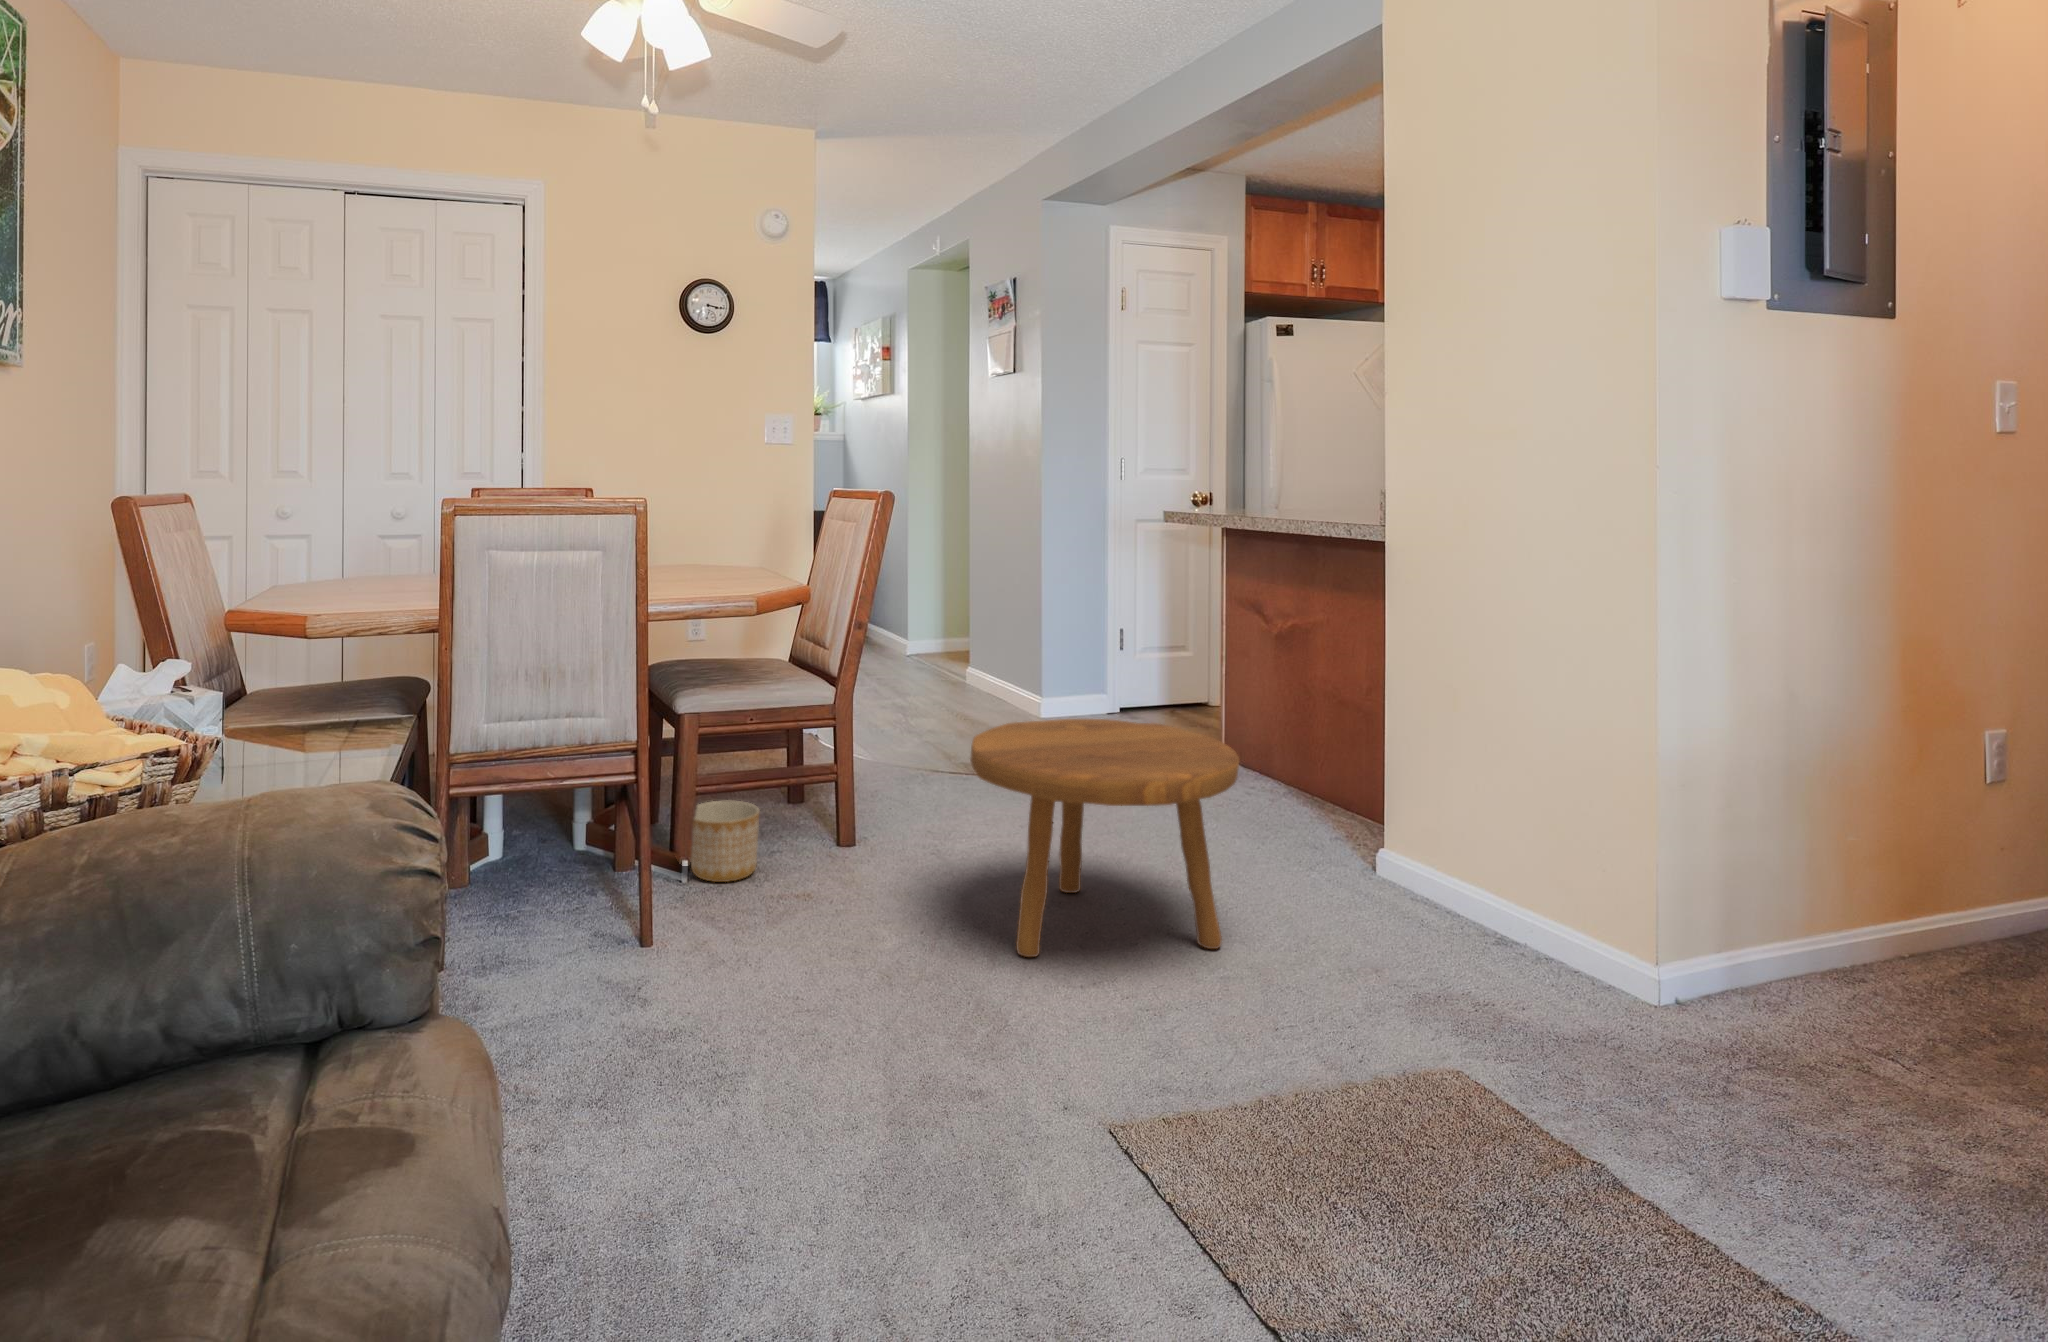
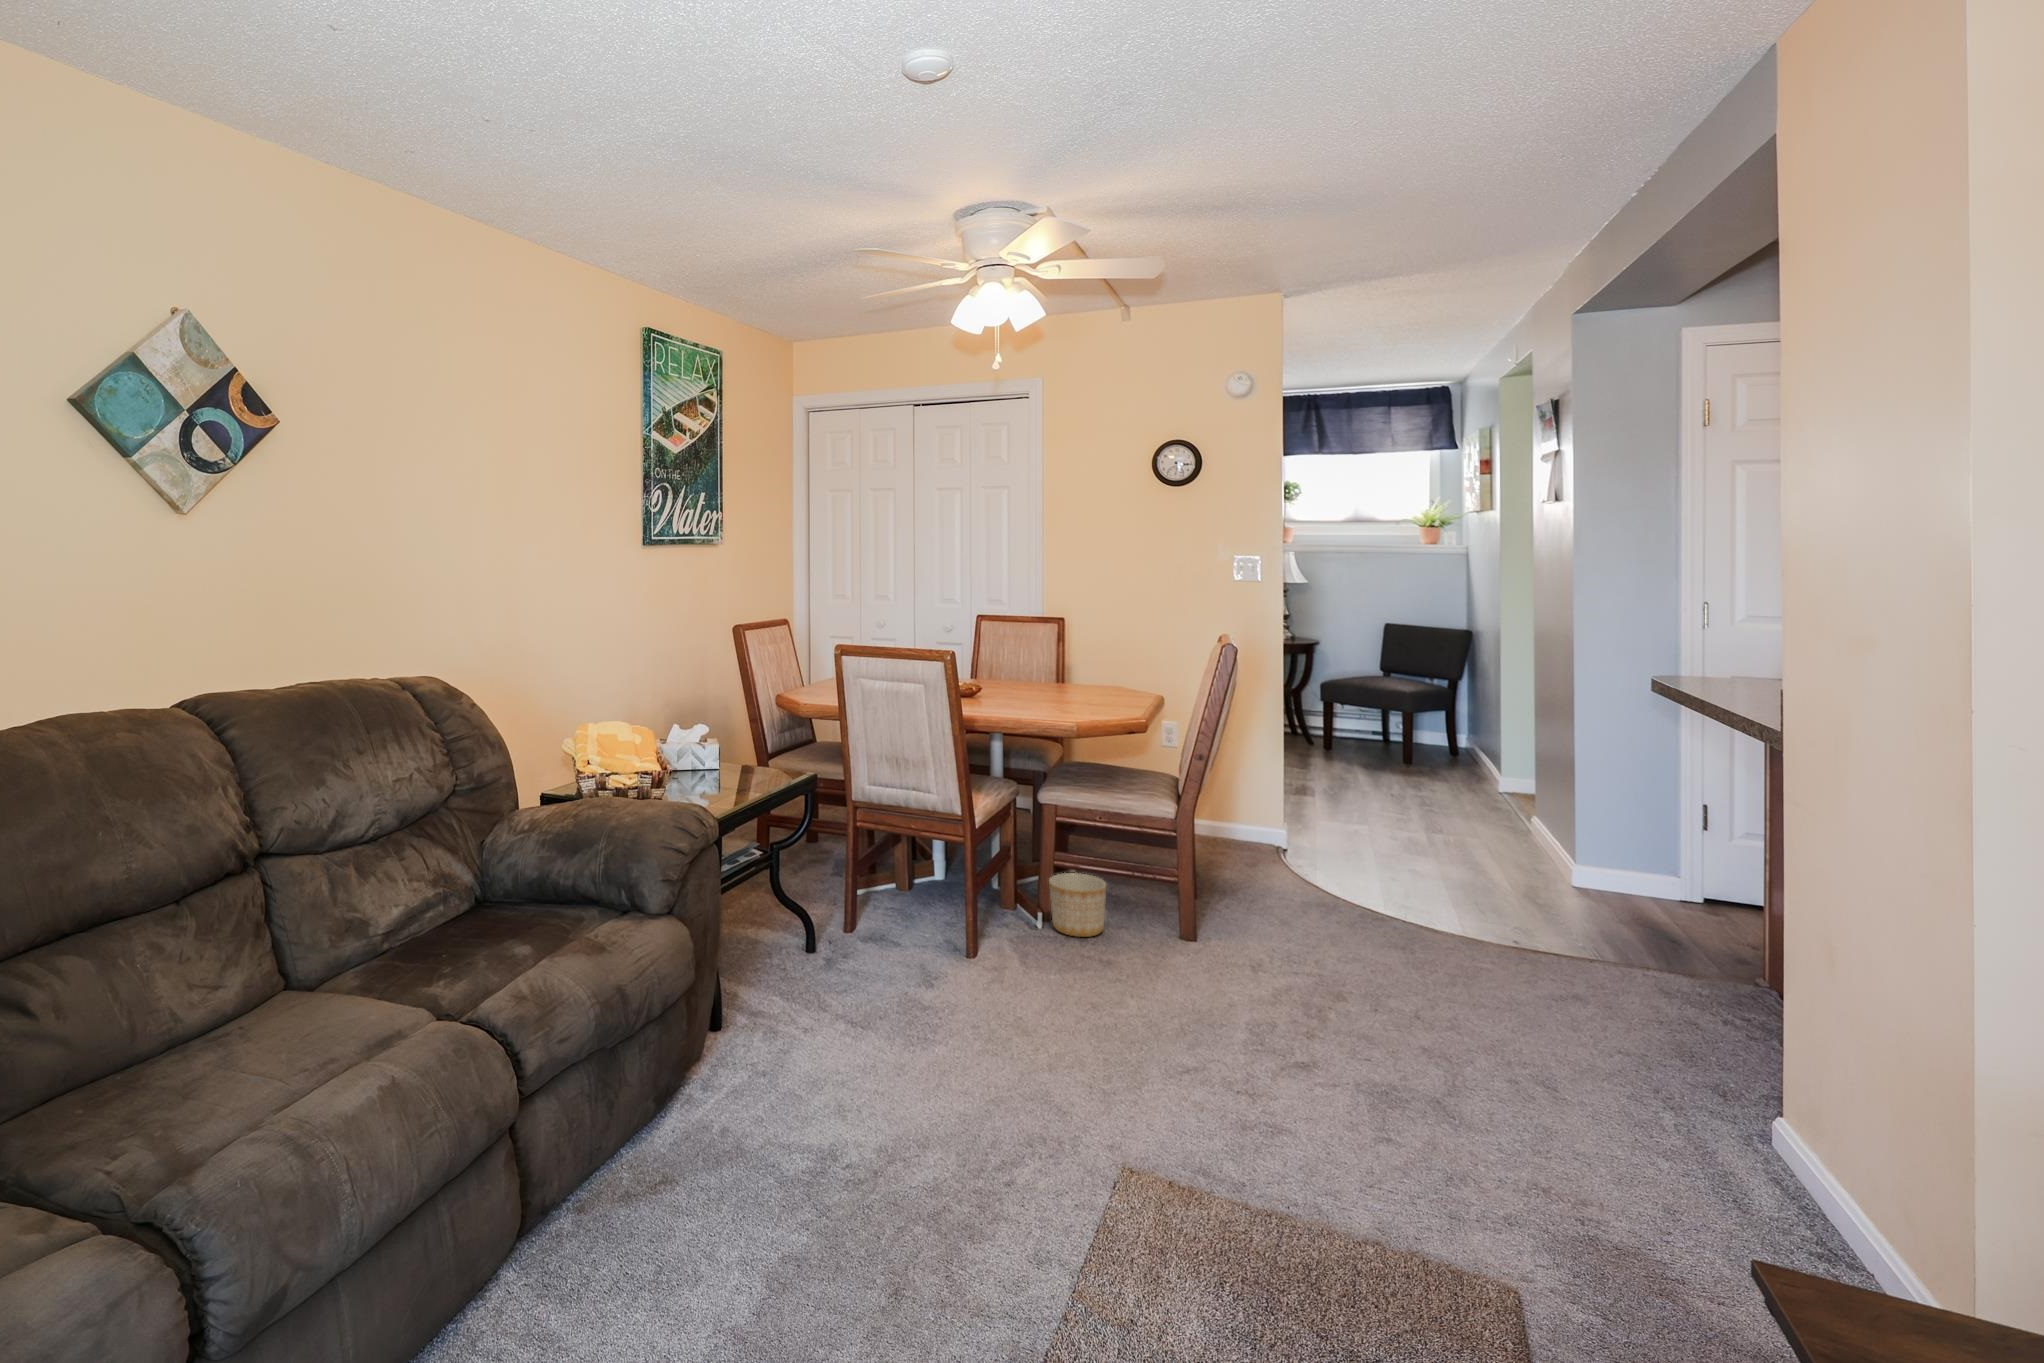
footstool: present [970,719,1239,957] -> none [1202,858,1457,1104]

